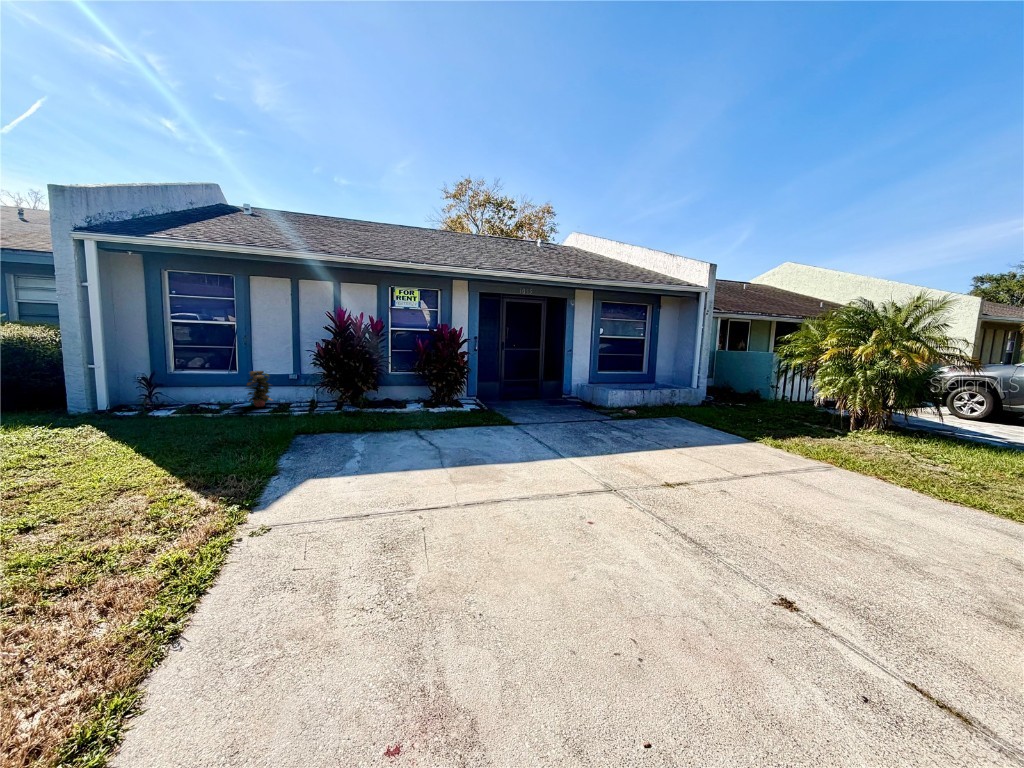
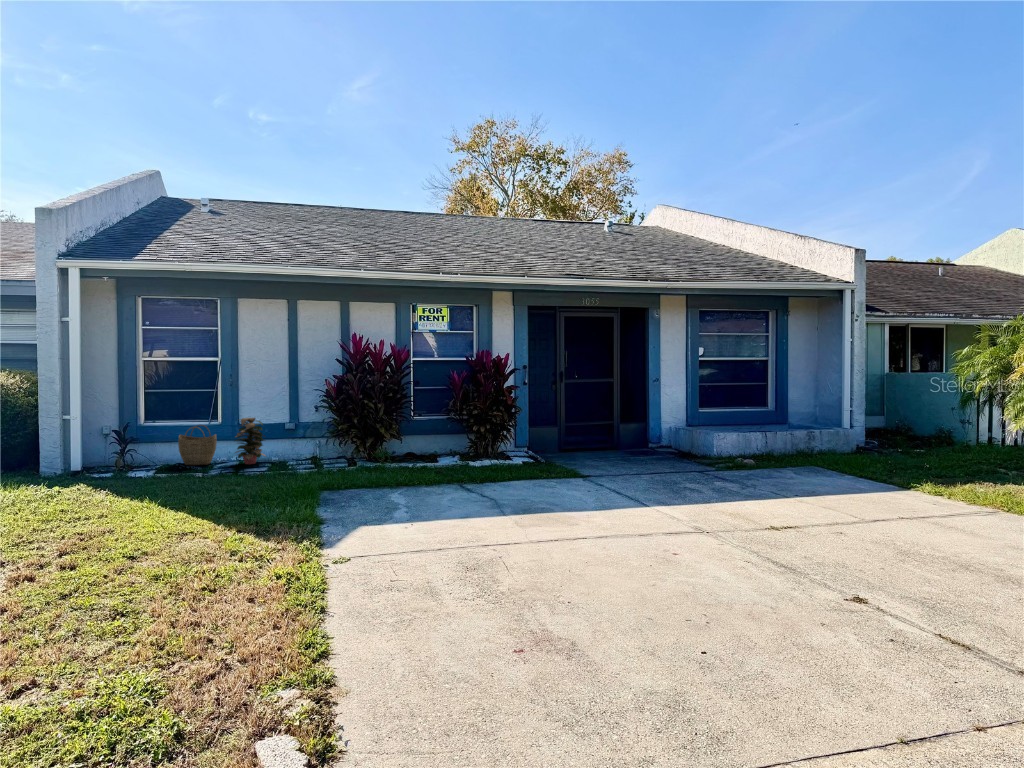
woven basket: none [197,375,232,407] -> present [178,425,217,465]

